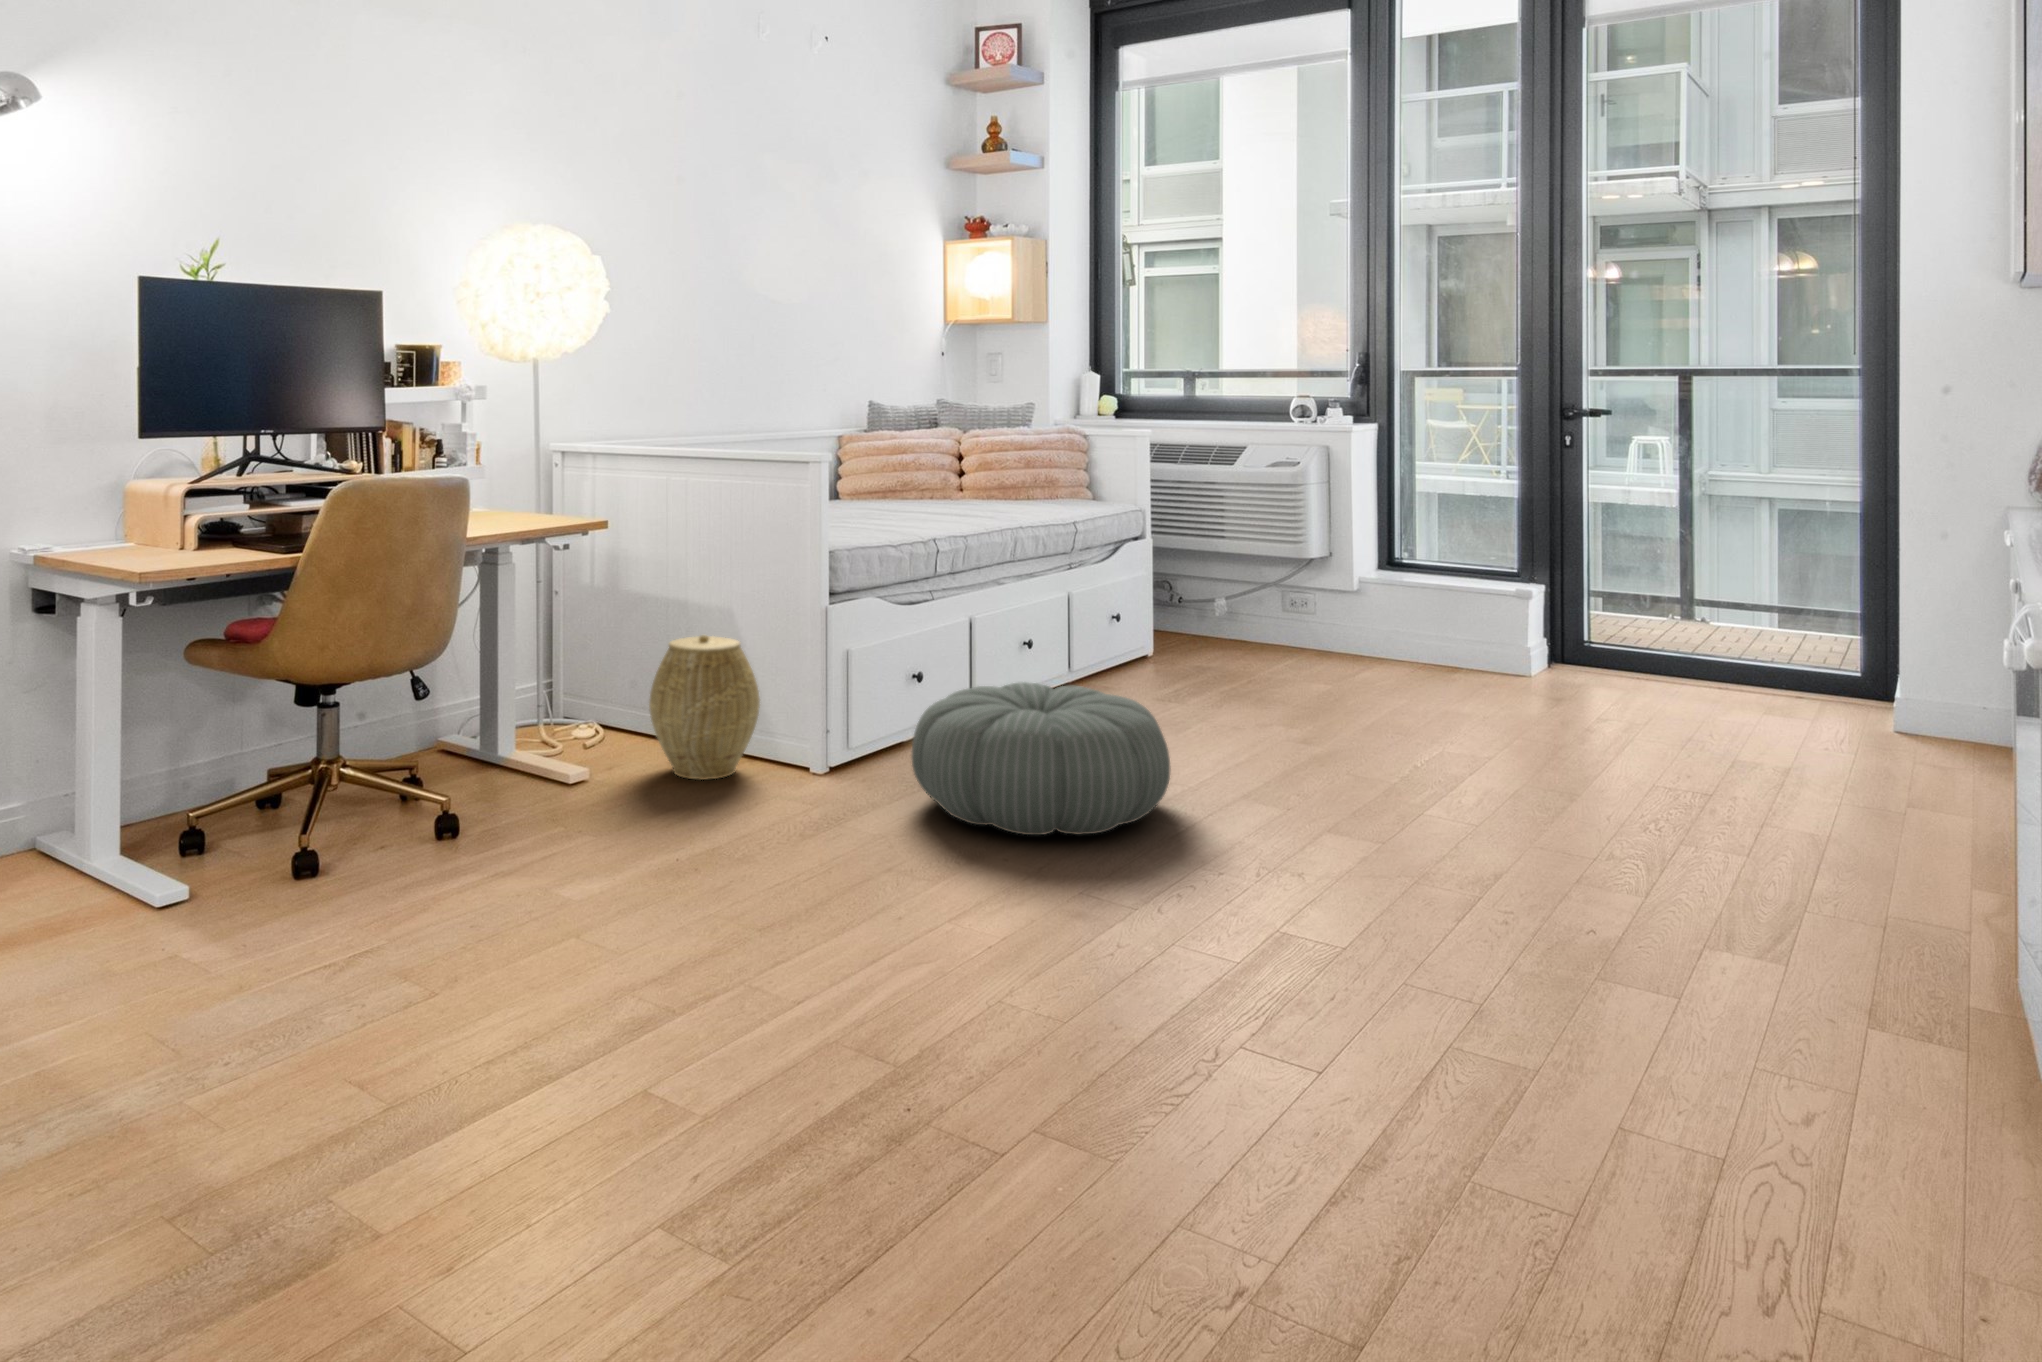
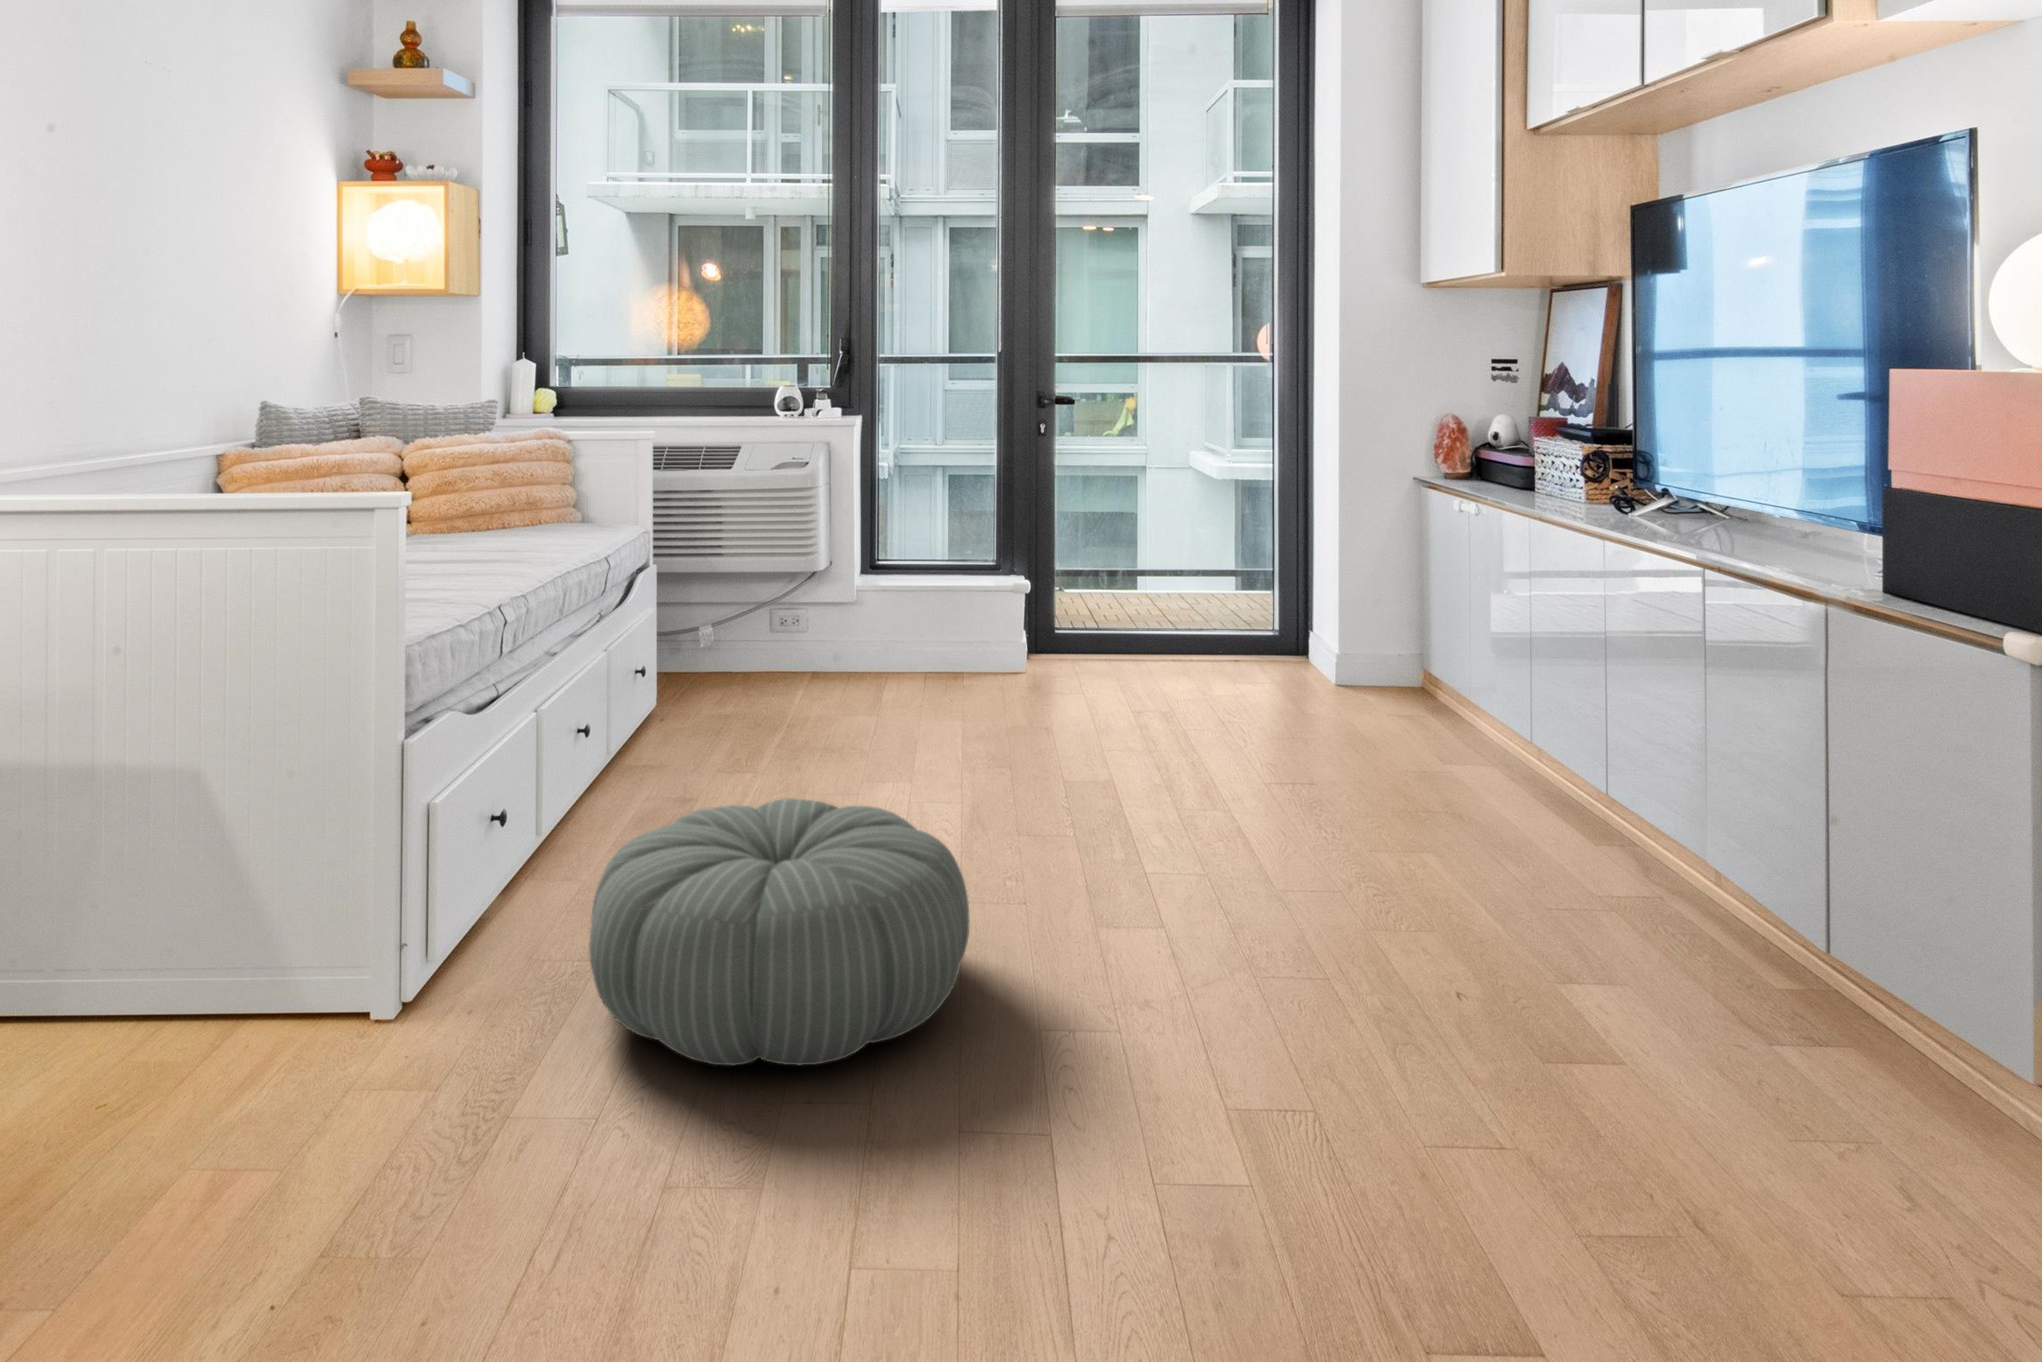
woven basket: present [649,635,760,780] -> none [55,822,281,1105]

